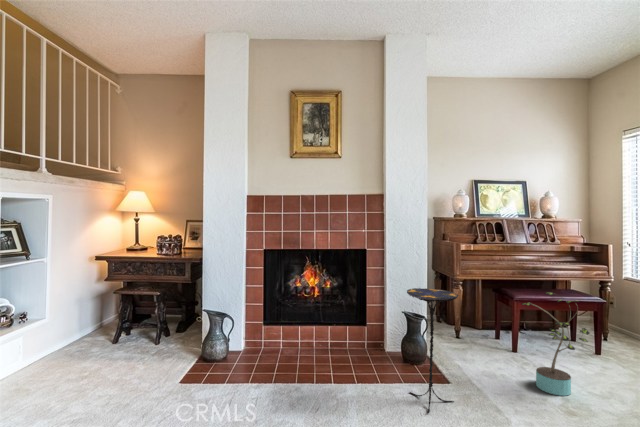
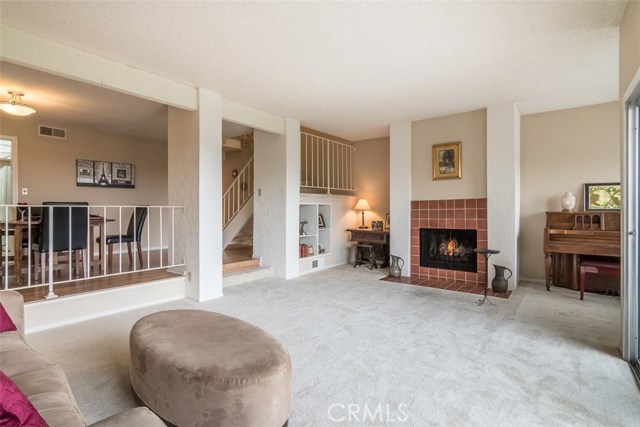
potted plant: present [522,292,589,396] -> none [556,258,597,317]

